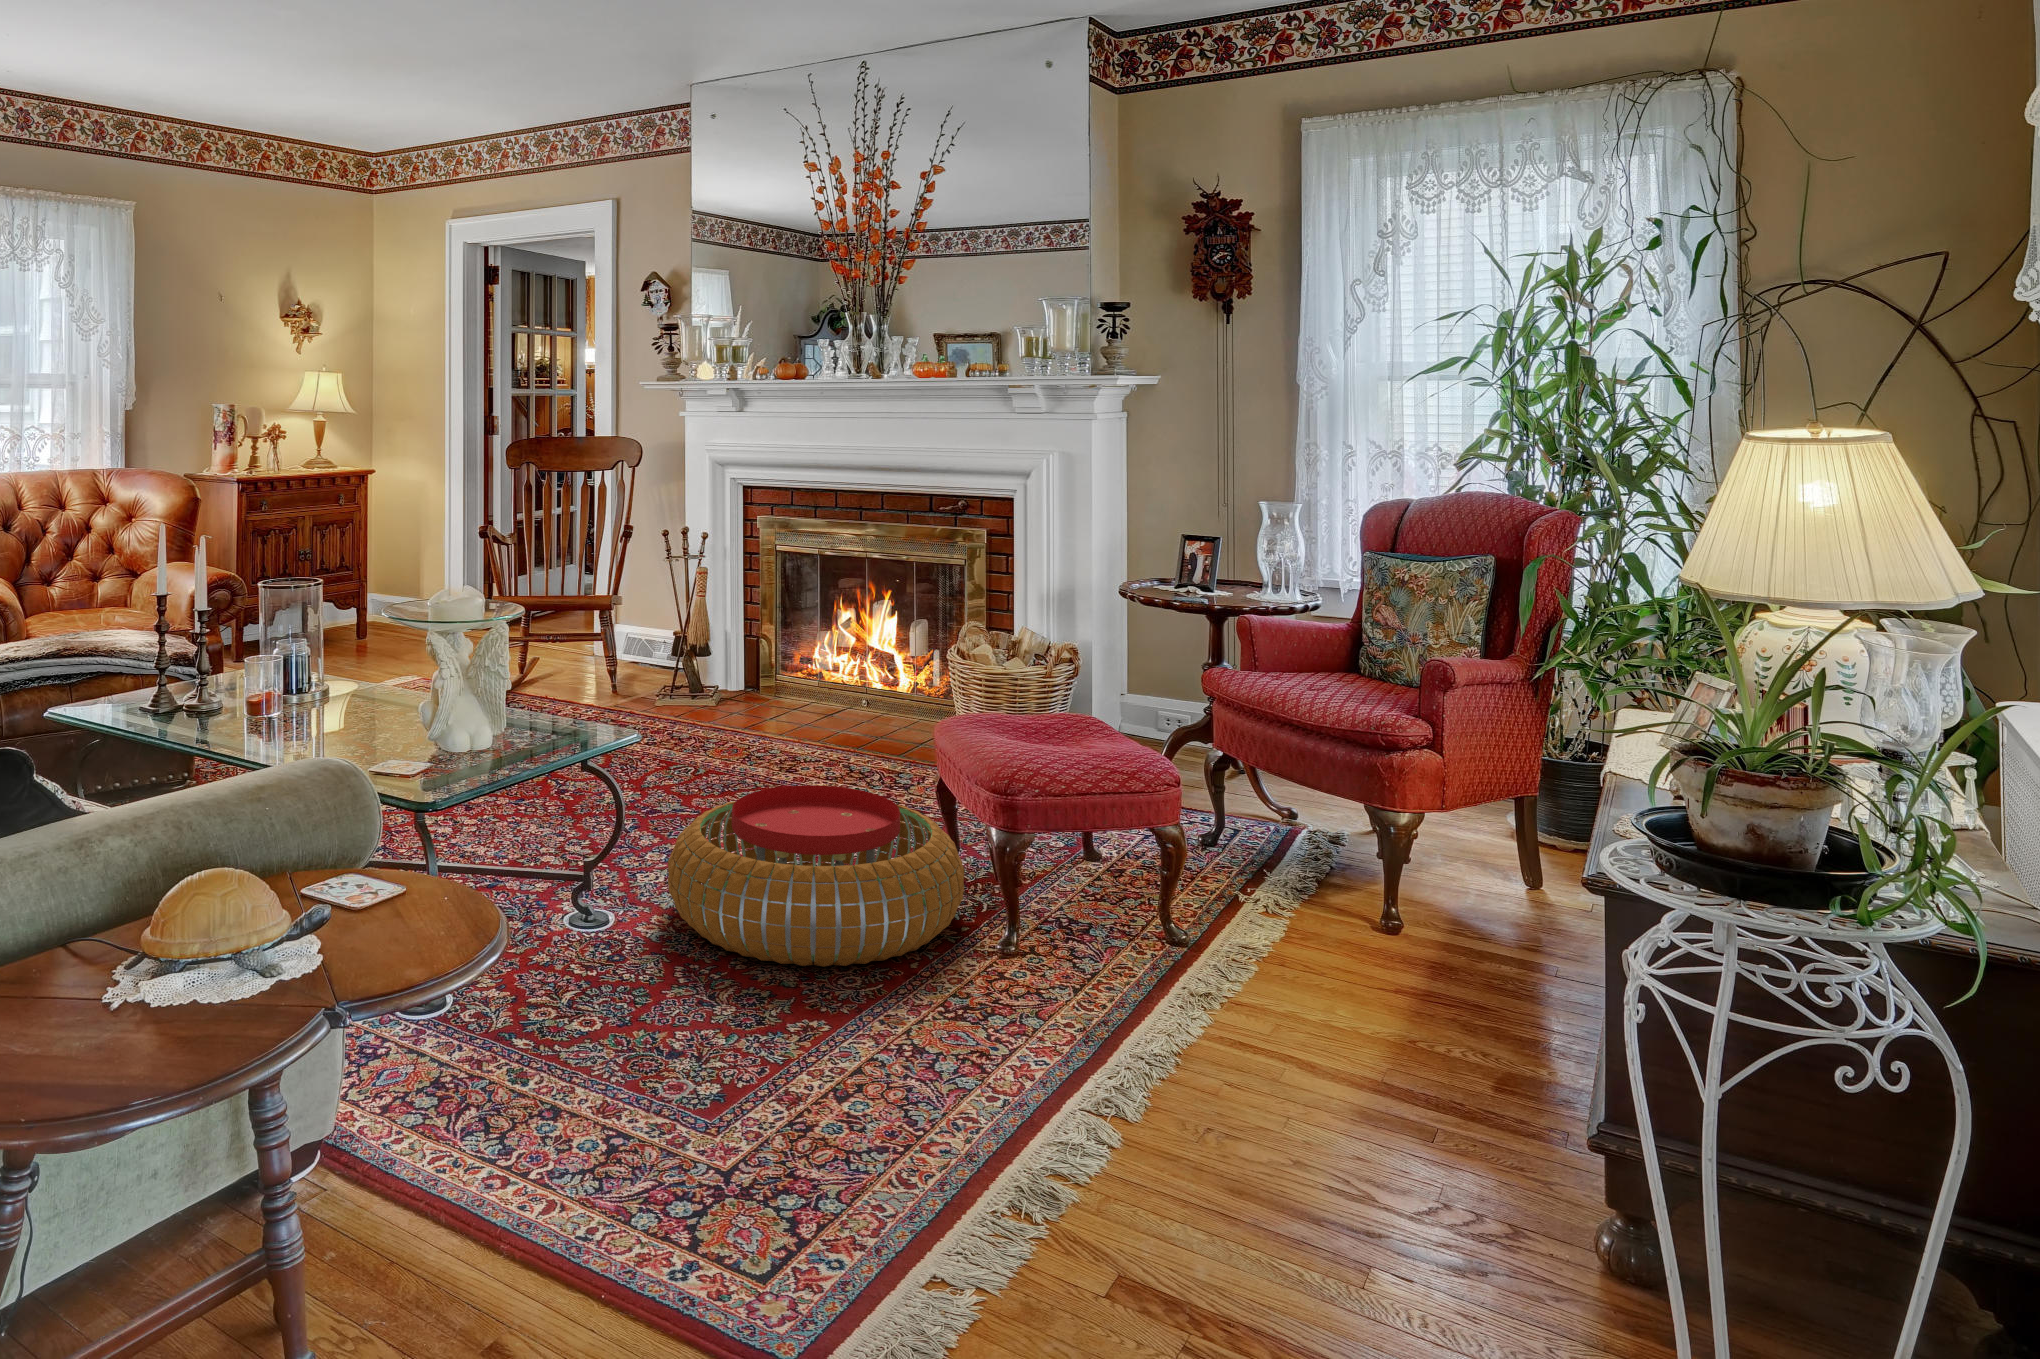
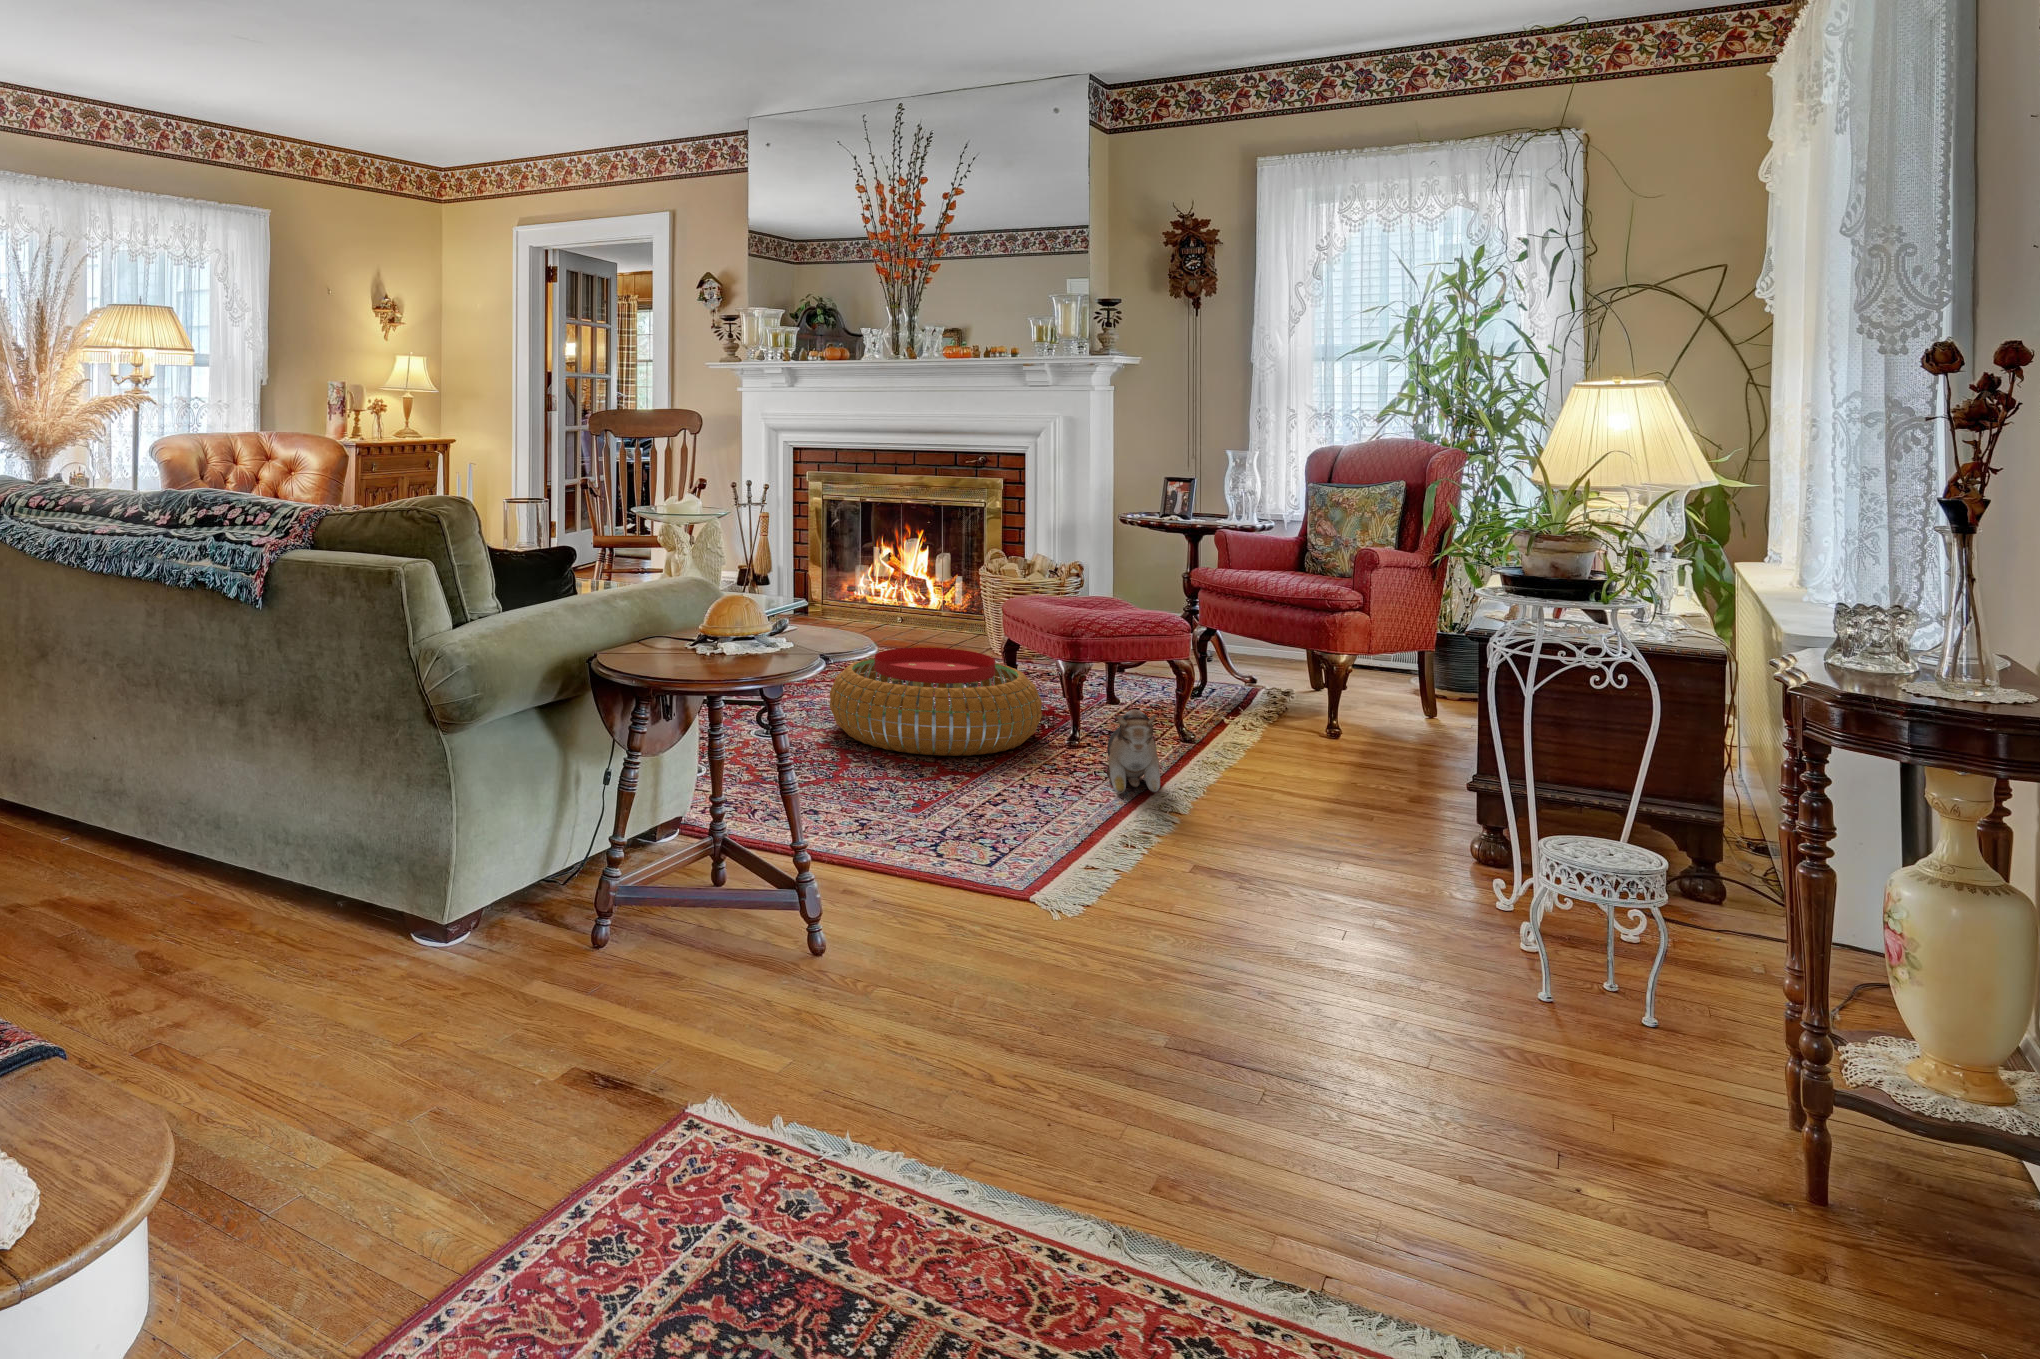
plush toy: none [1027,931,1107,1060] -> present [1107,709,1160,793]

